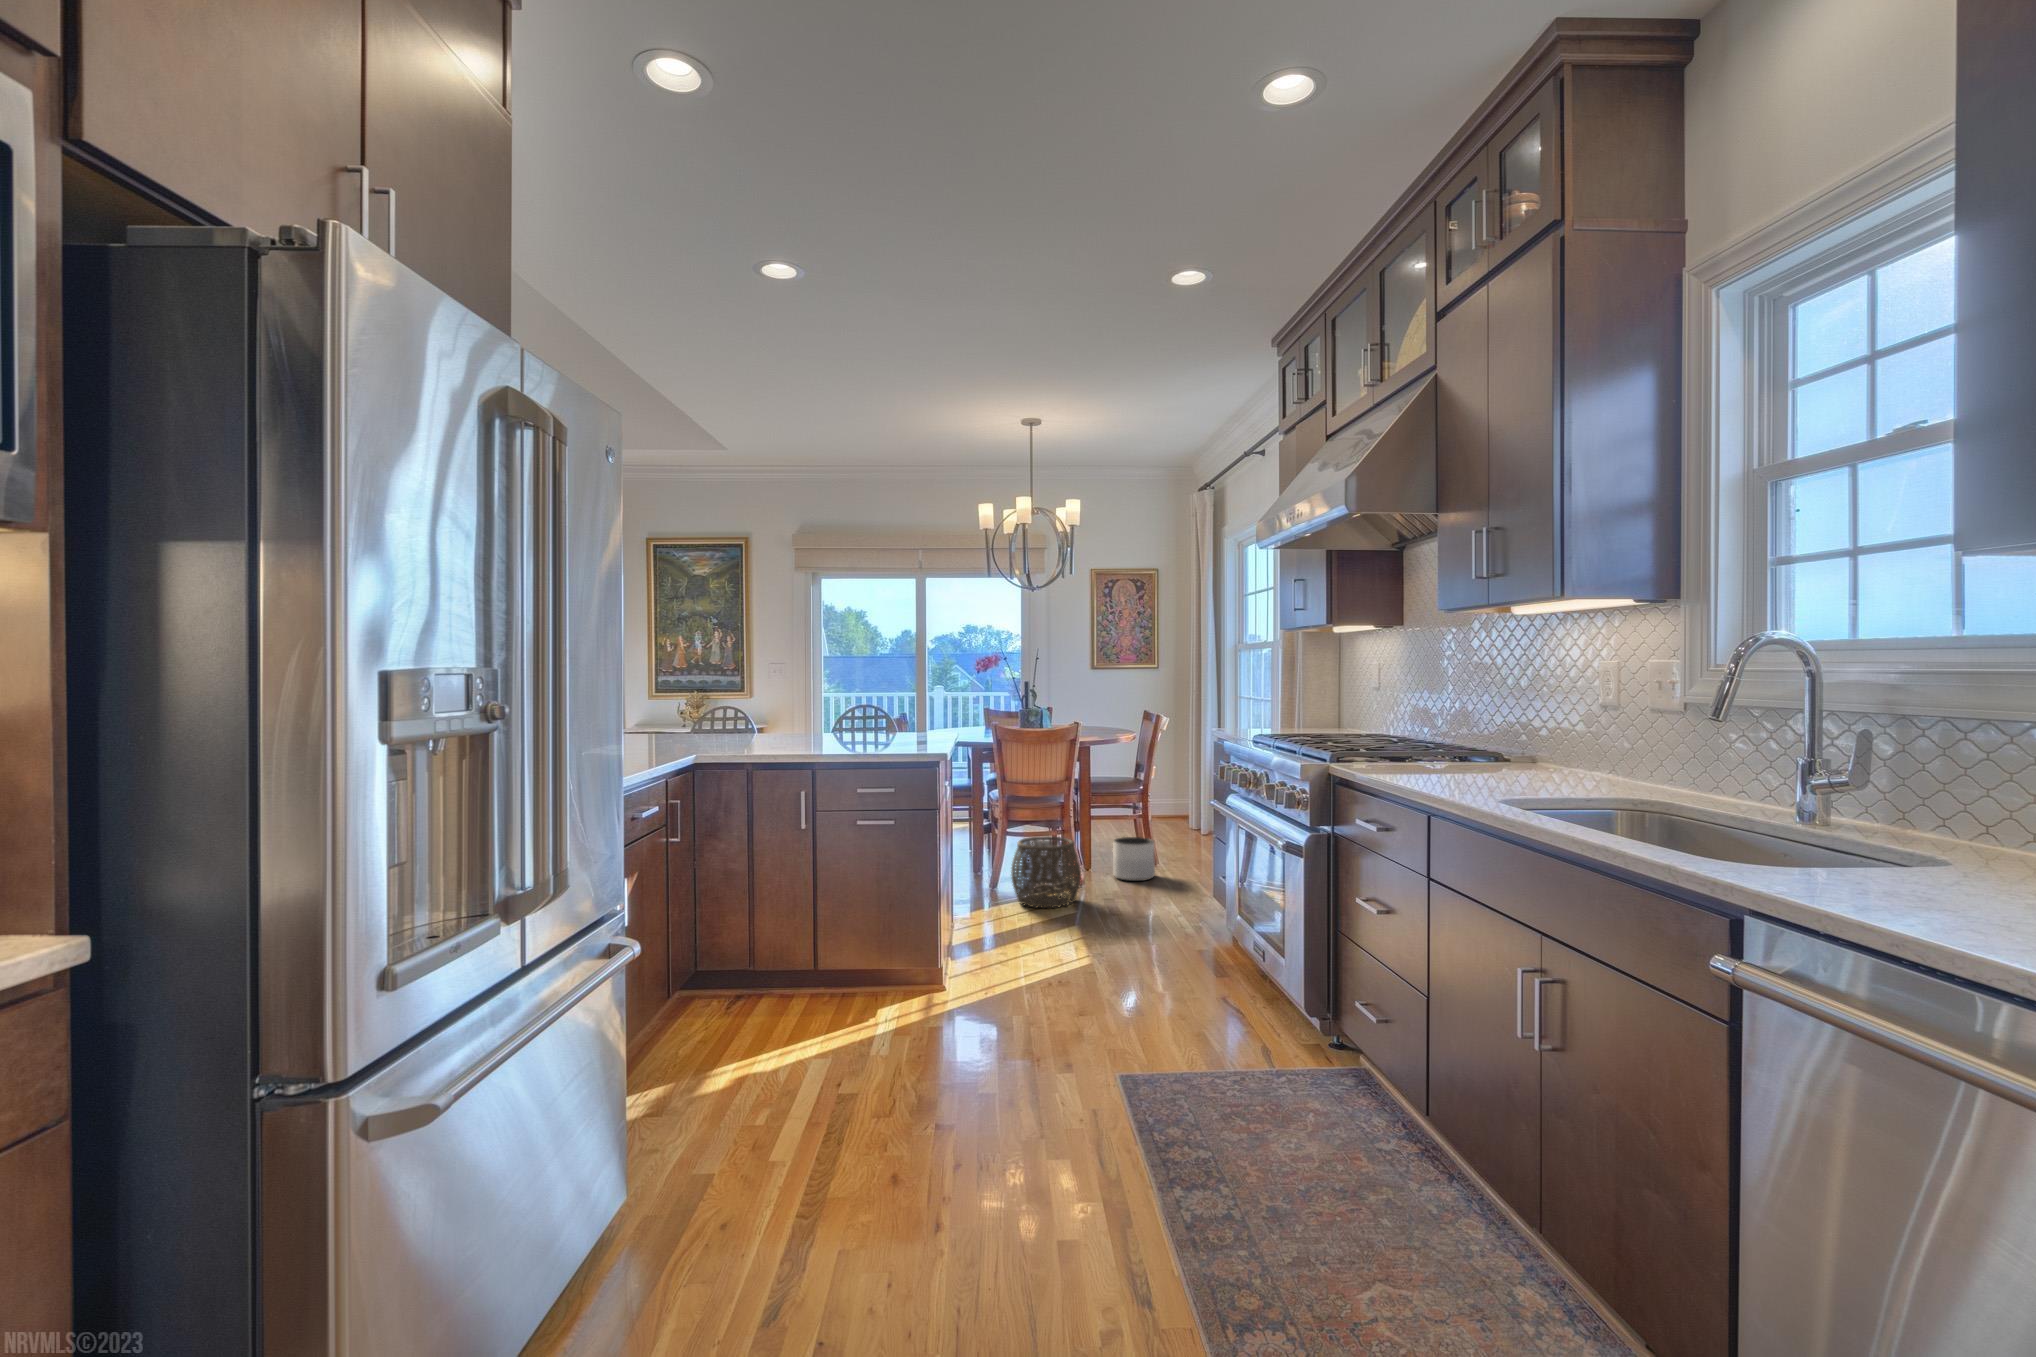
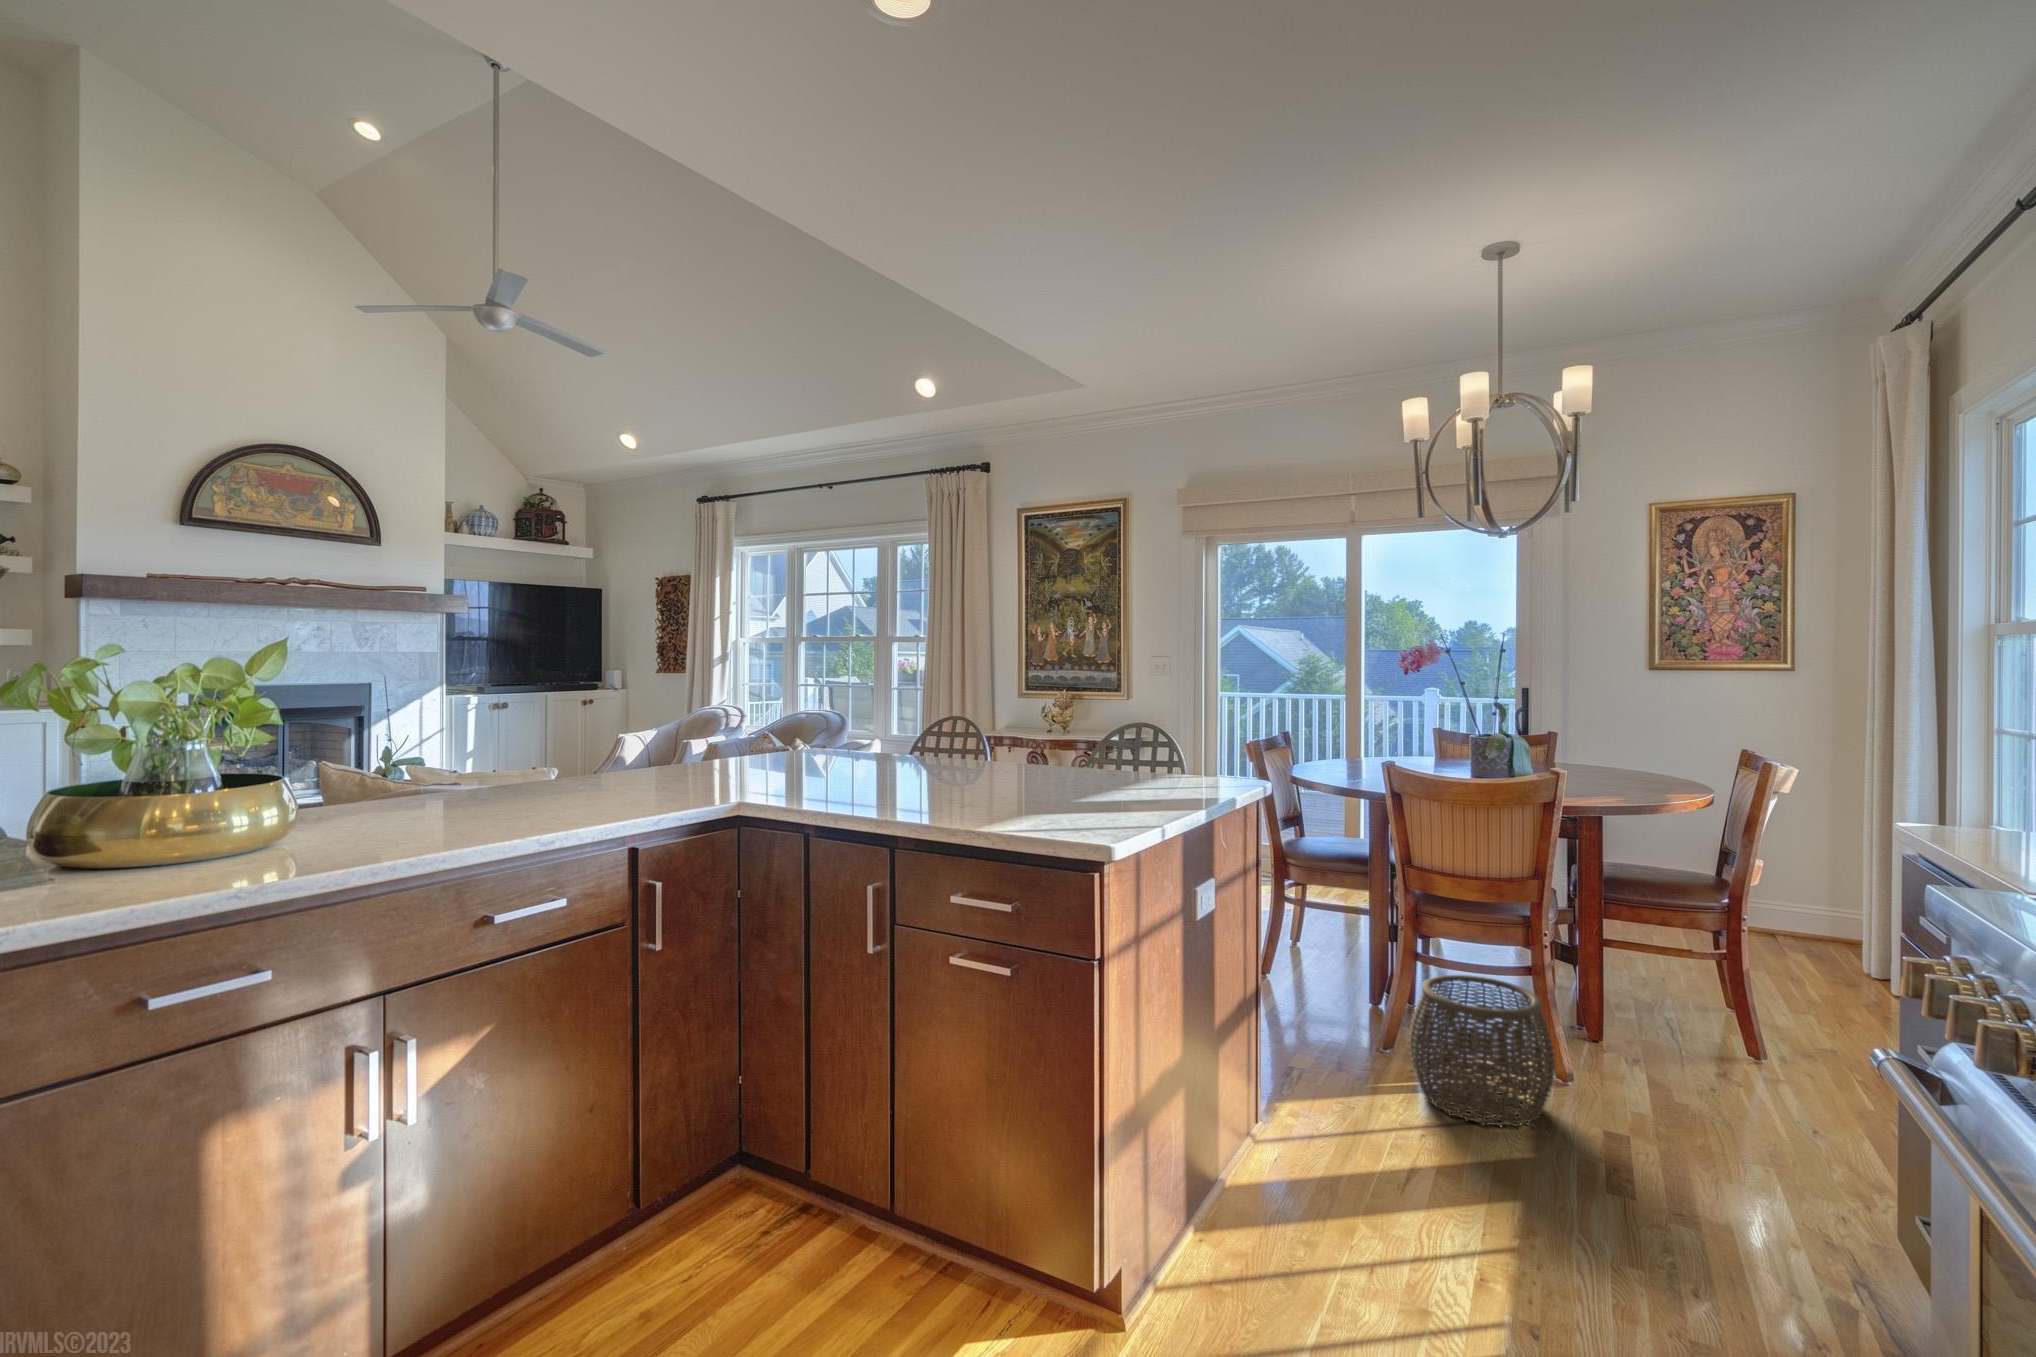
planter: present [1113,837,1155,881] -> none [1647,994,1746,1094]

